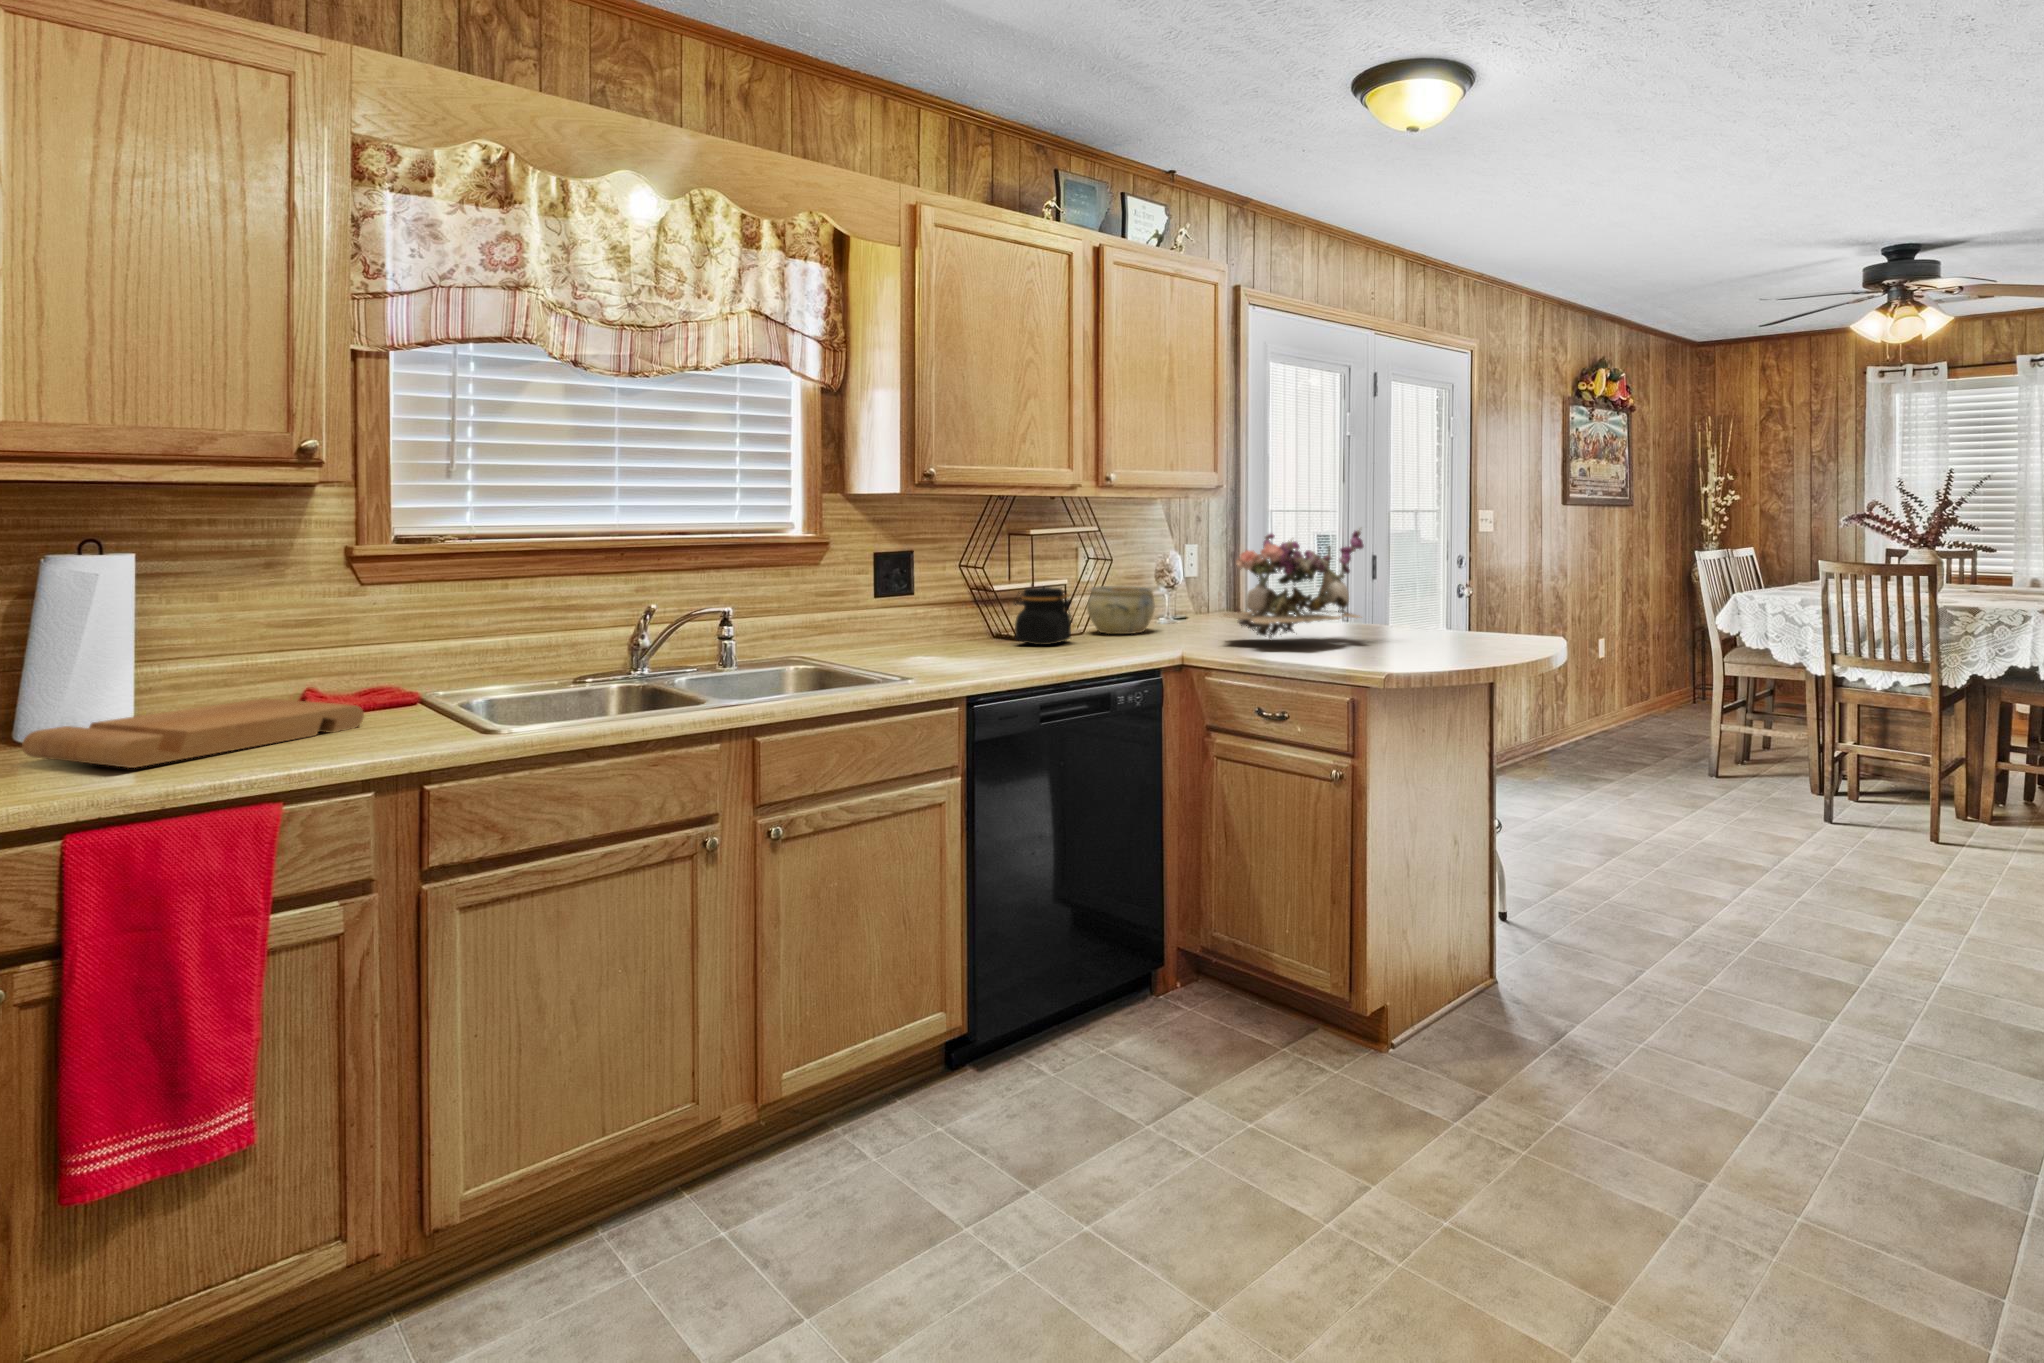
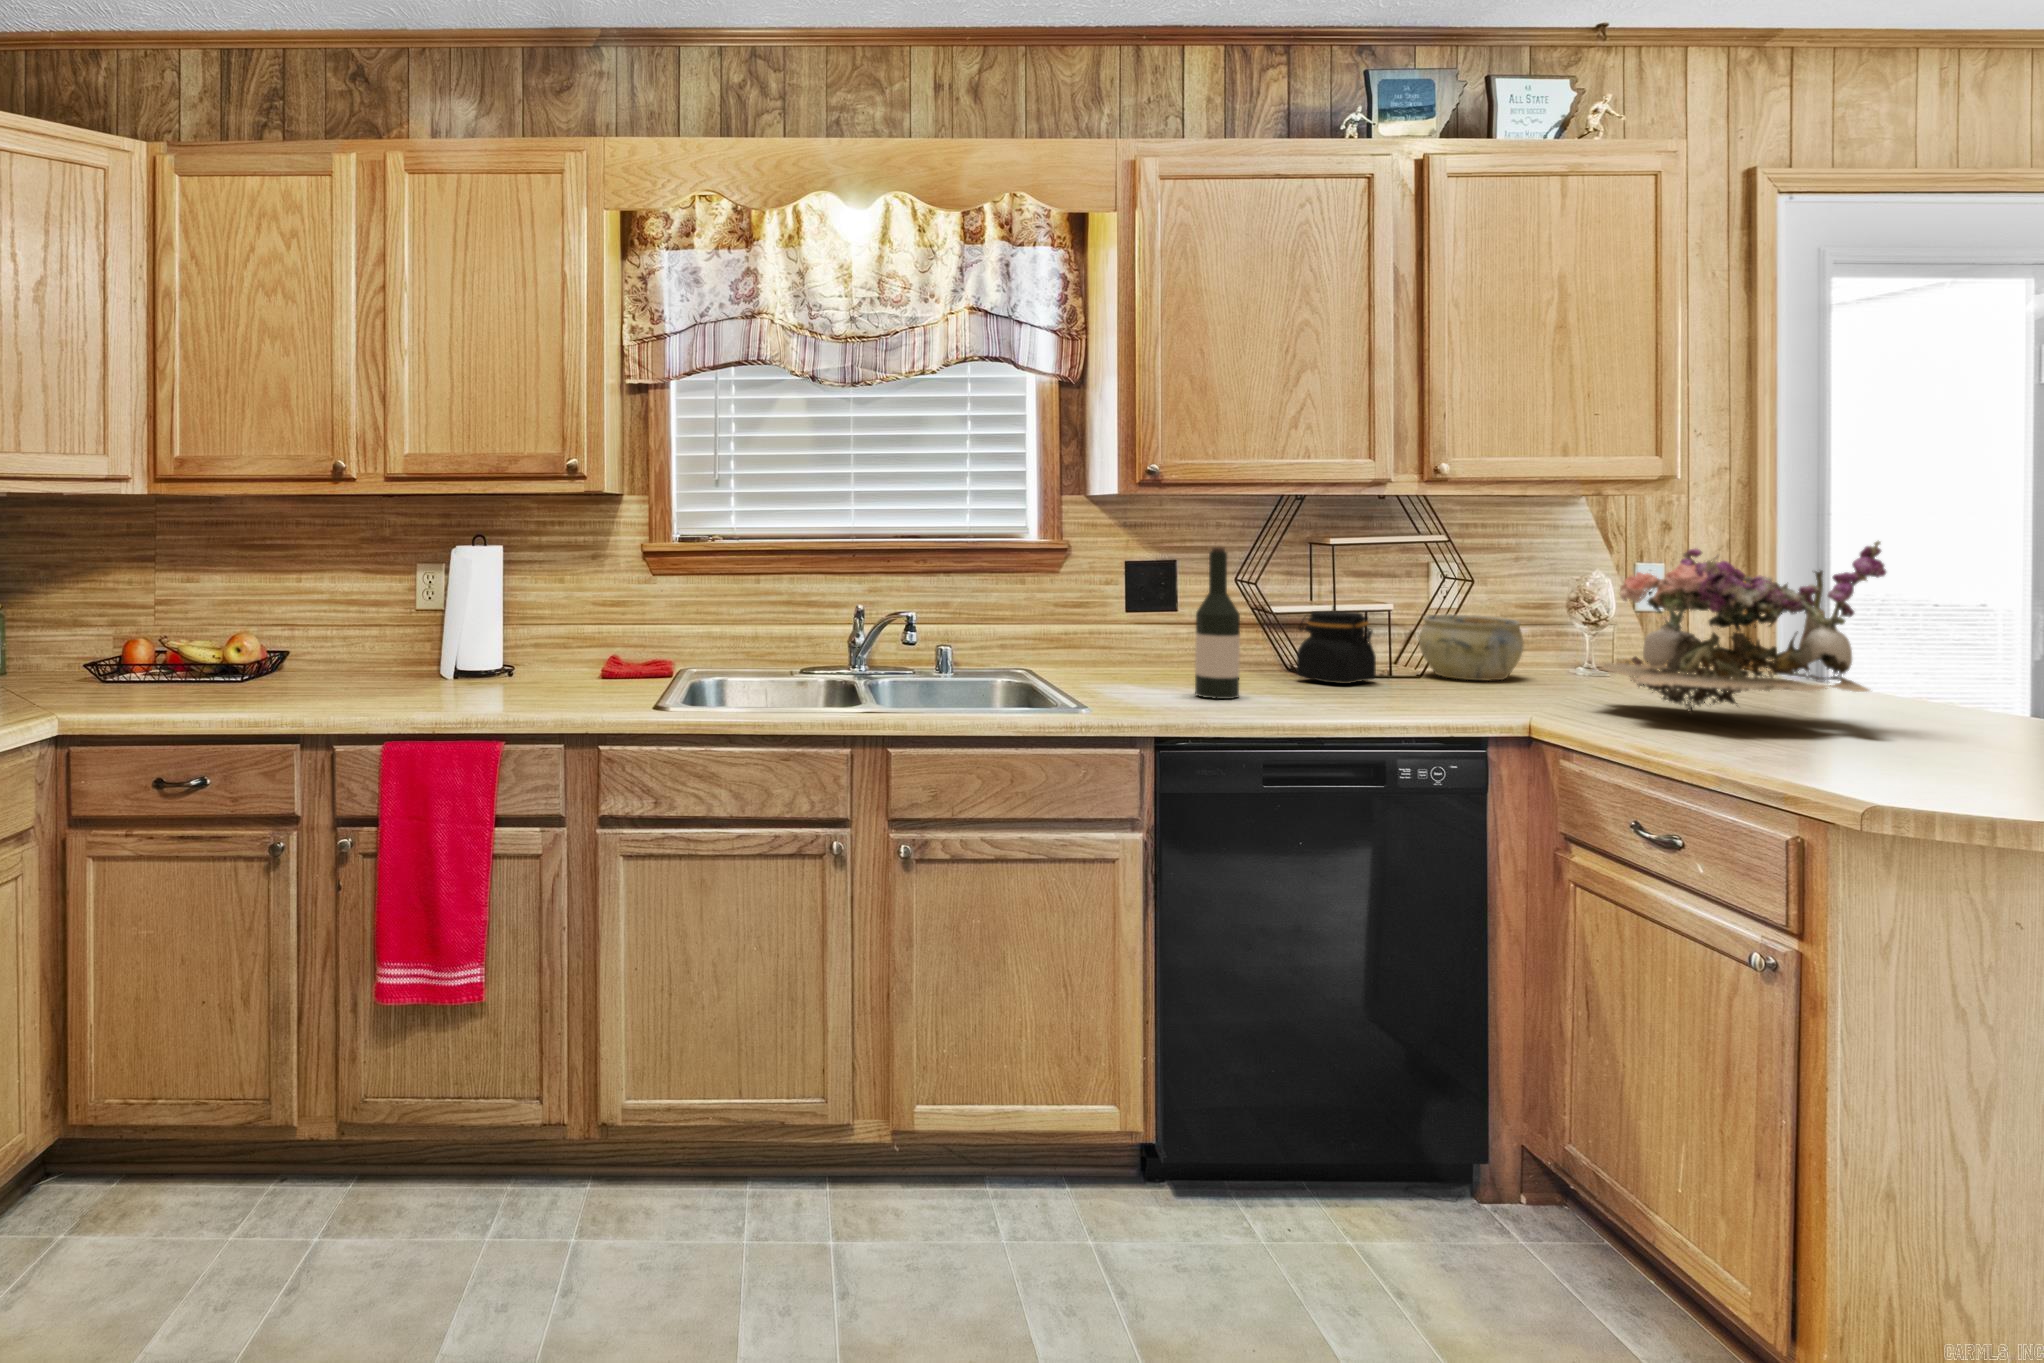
wine bottle: none [965,538,999,664] -> present [1195,547,1240,699]
cutting board: present [22,698,364,768] -> none [404,661,601,704]

